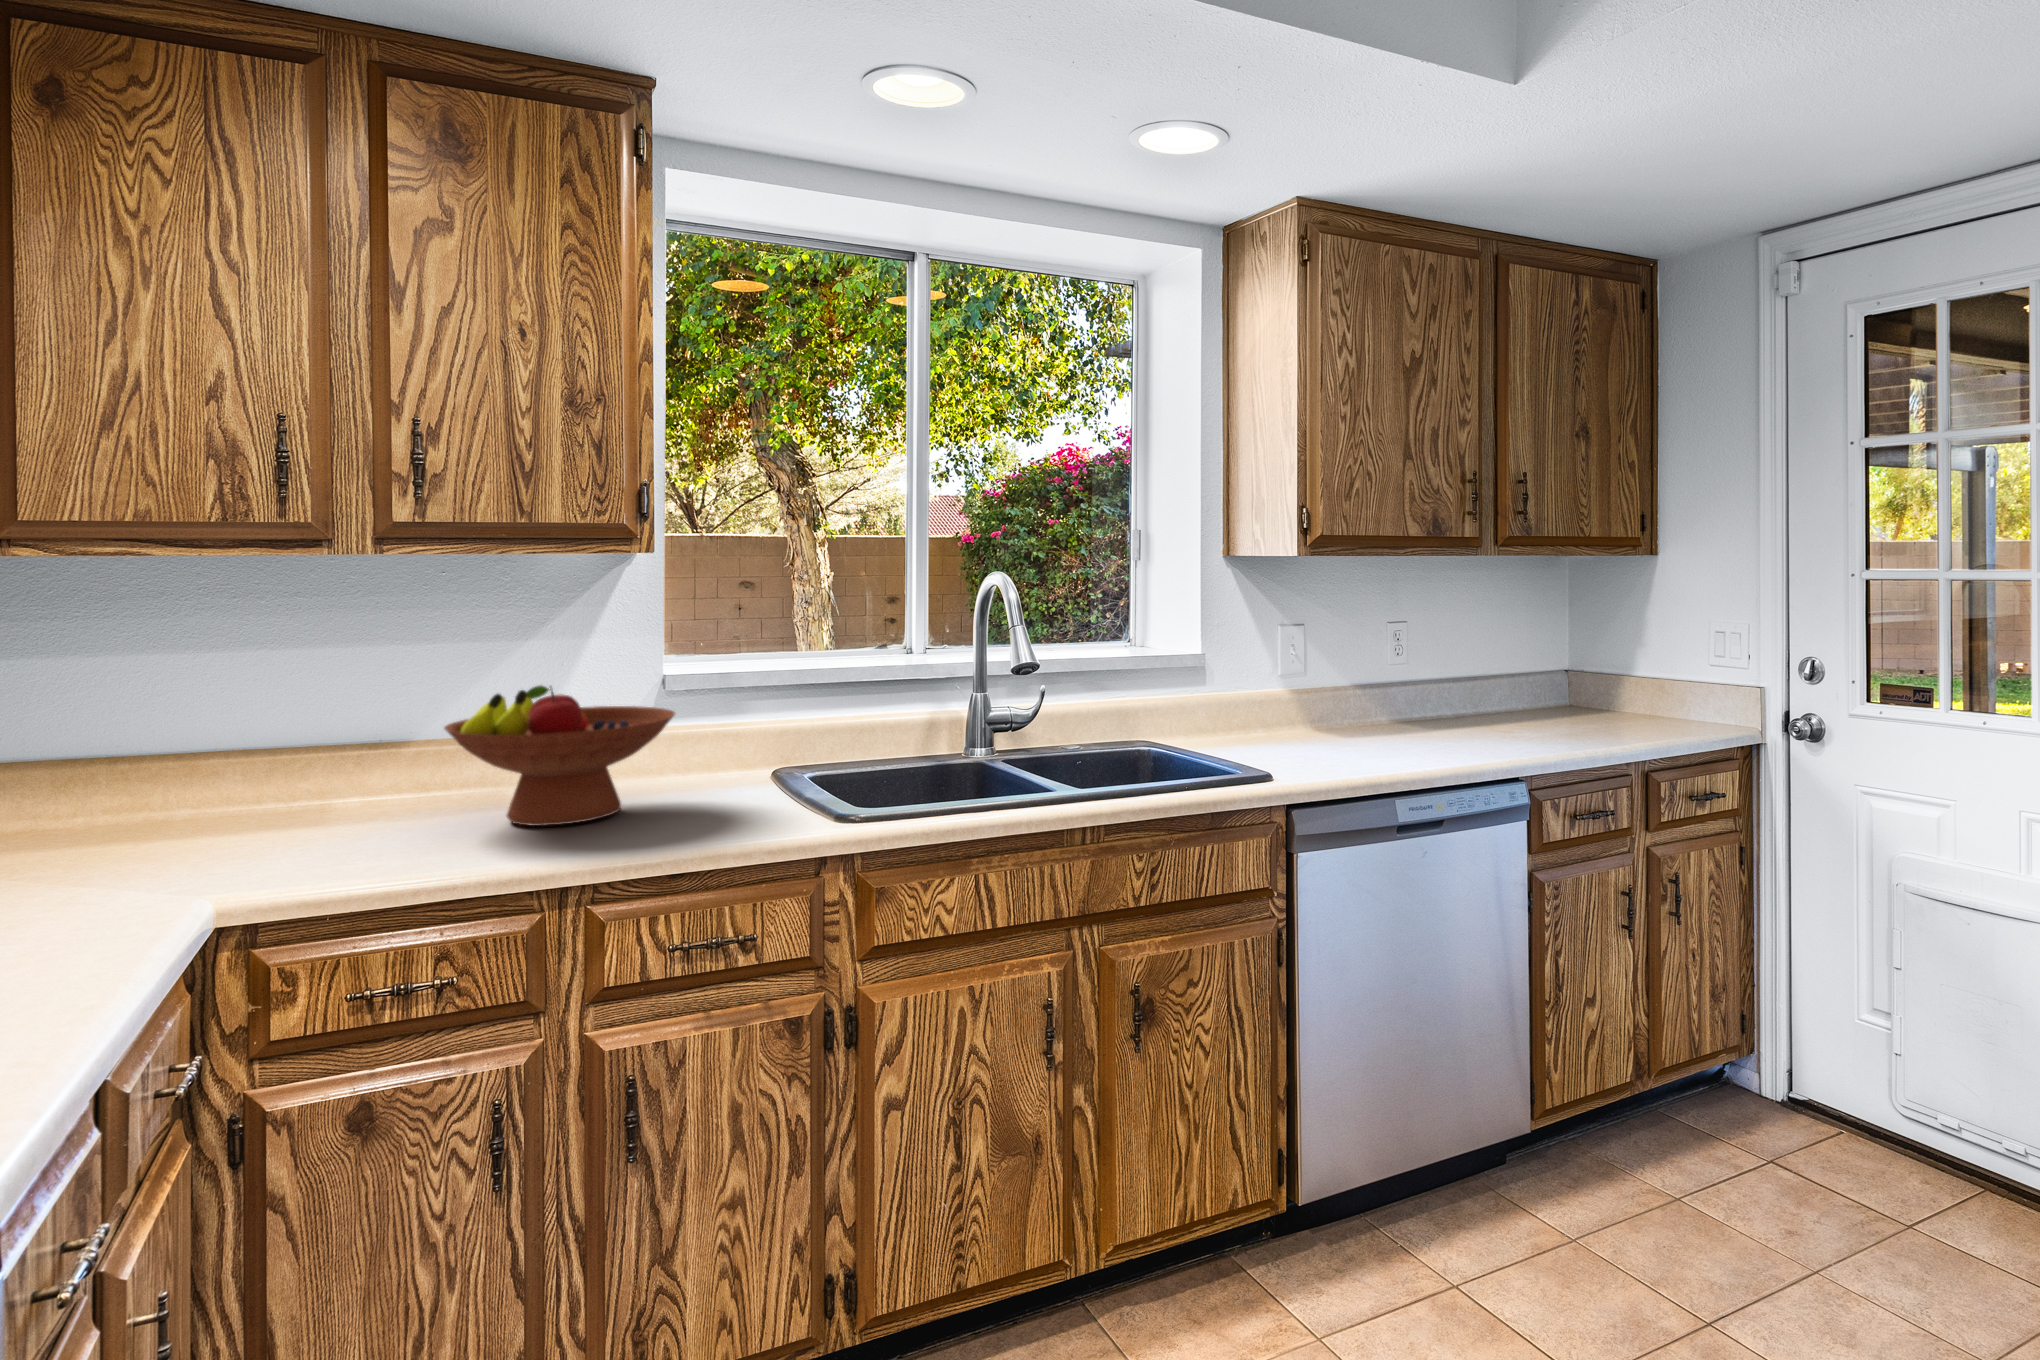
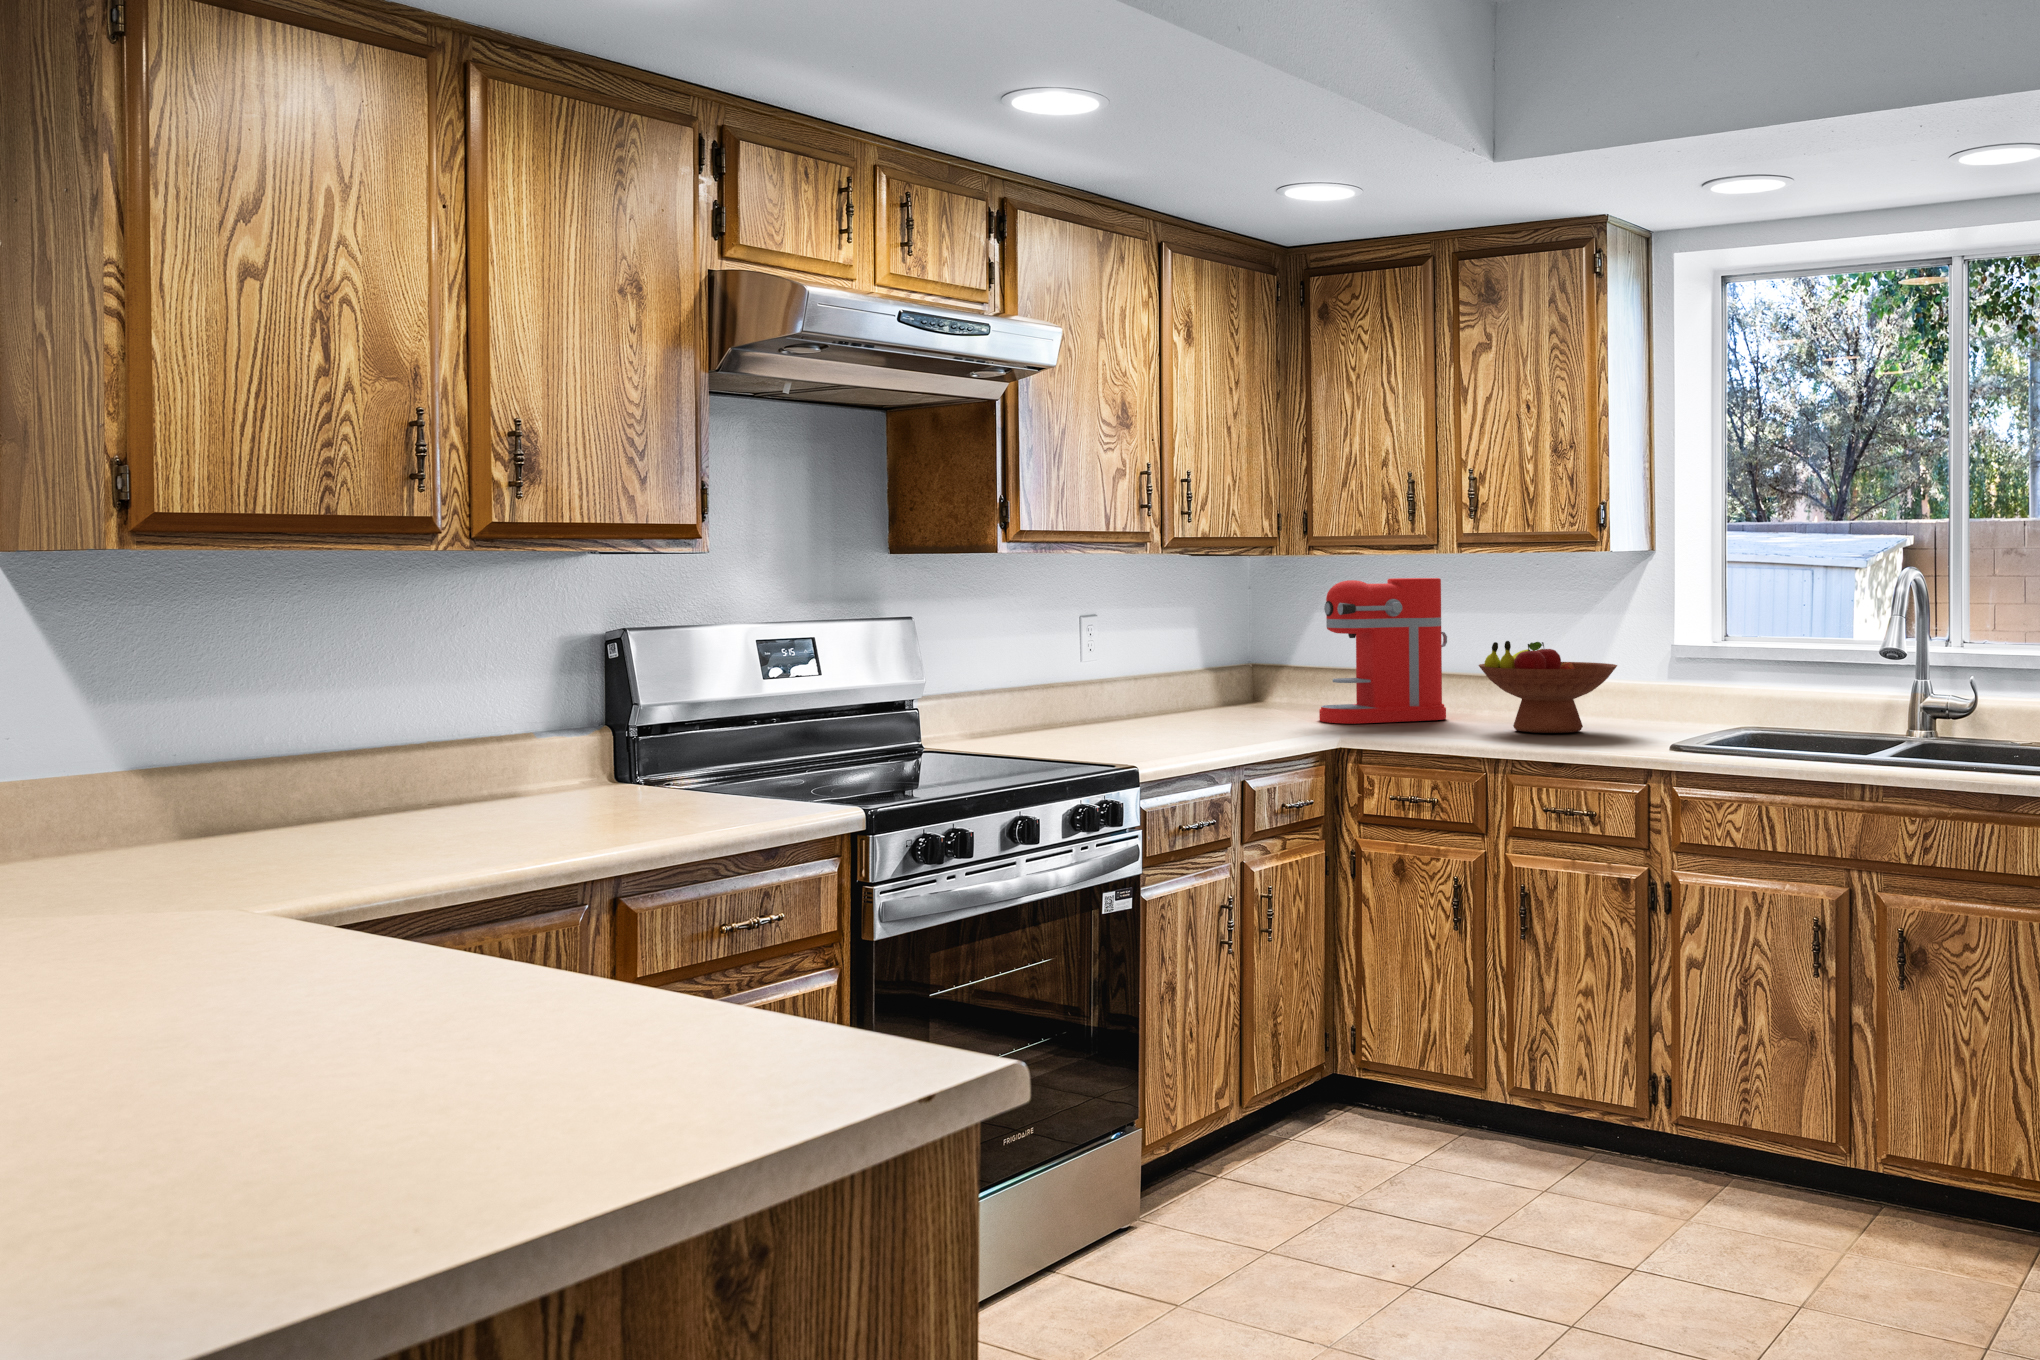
coffee maker: none [54,592,327,875] -> present [1319,578,1447,724]

